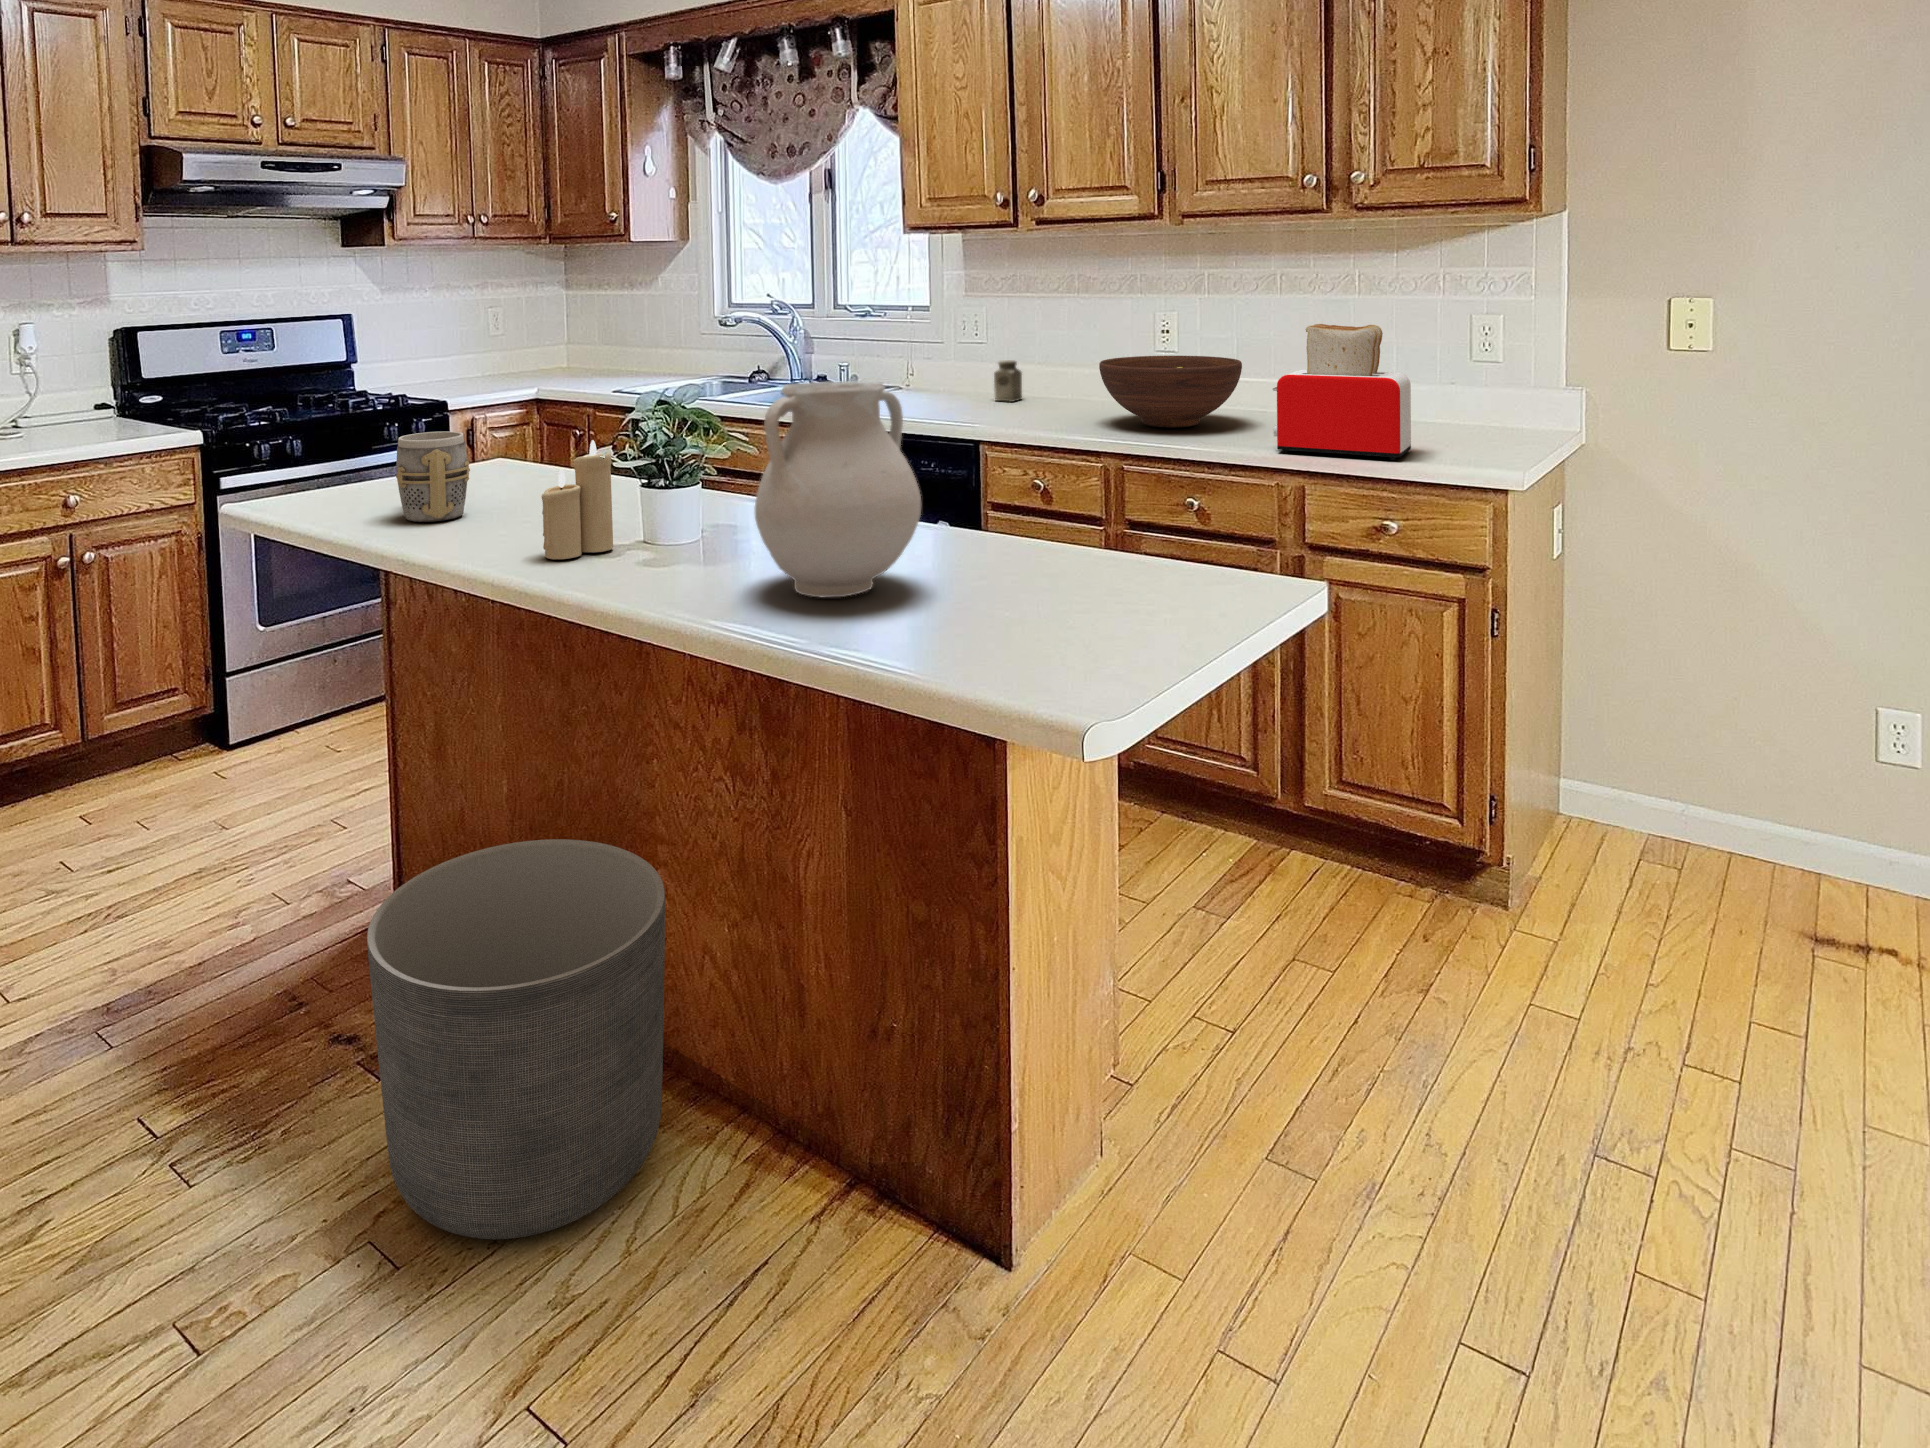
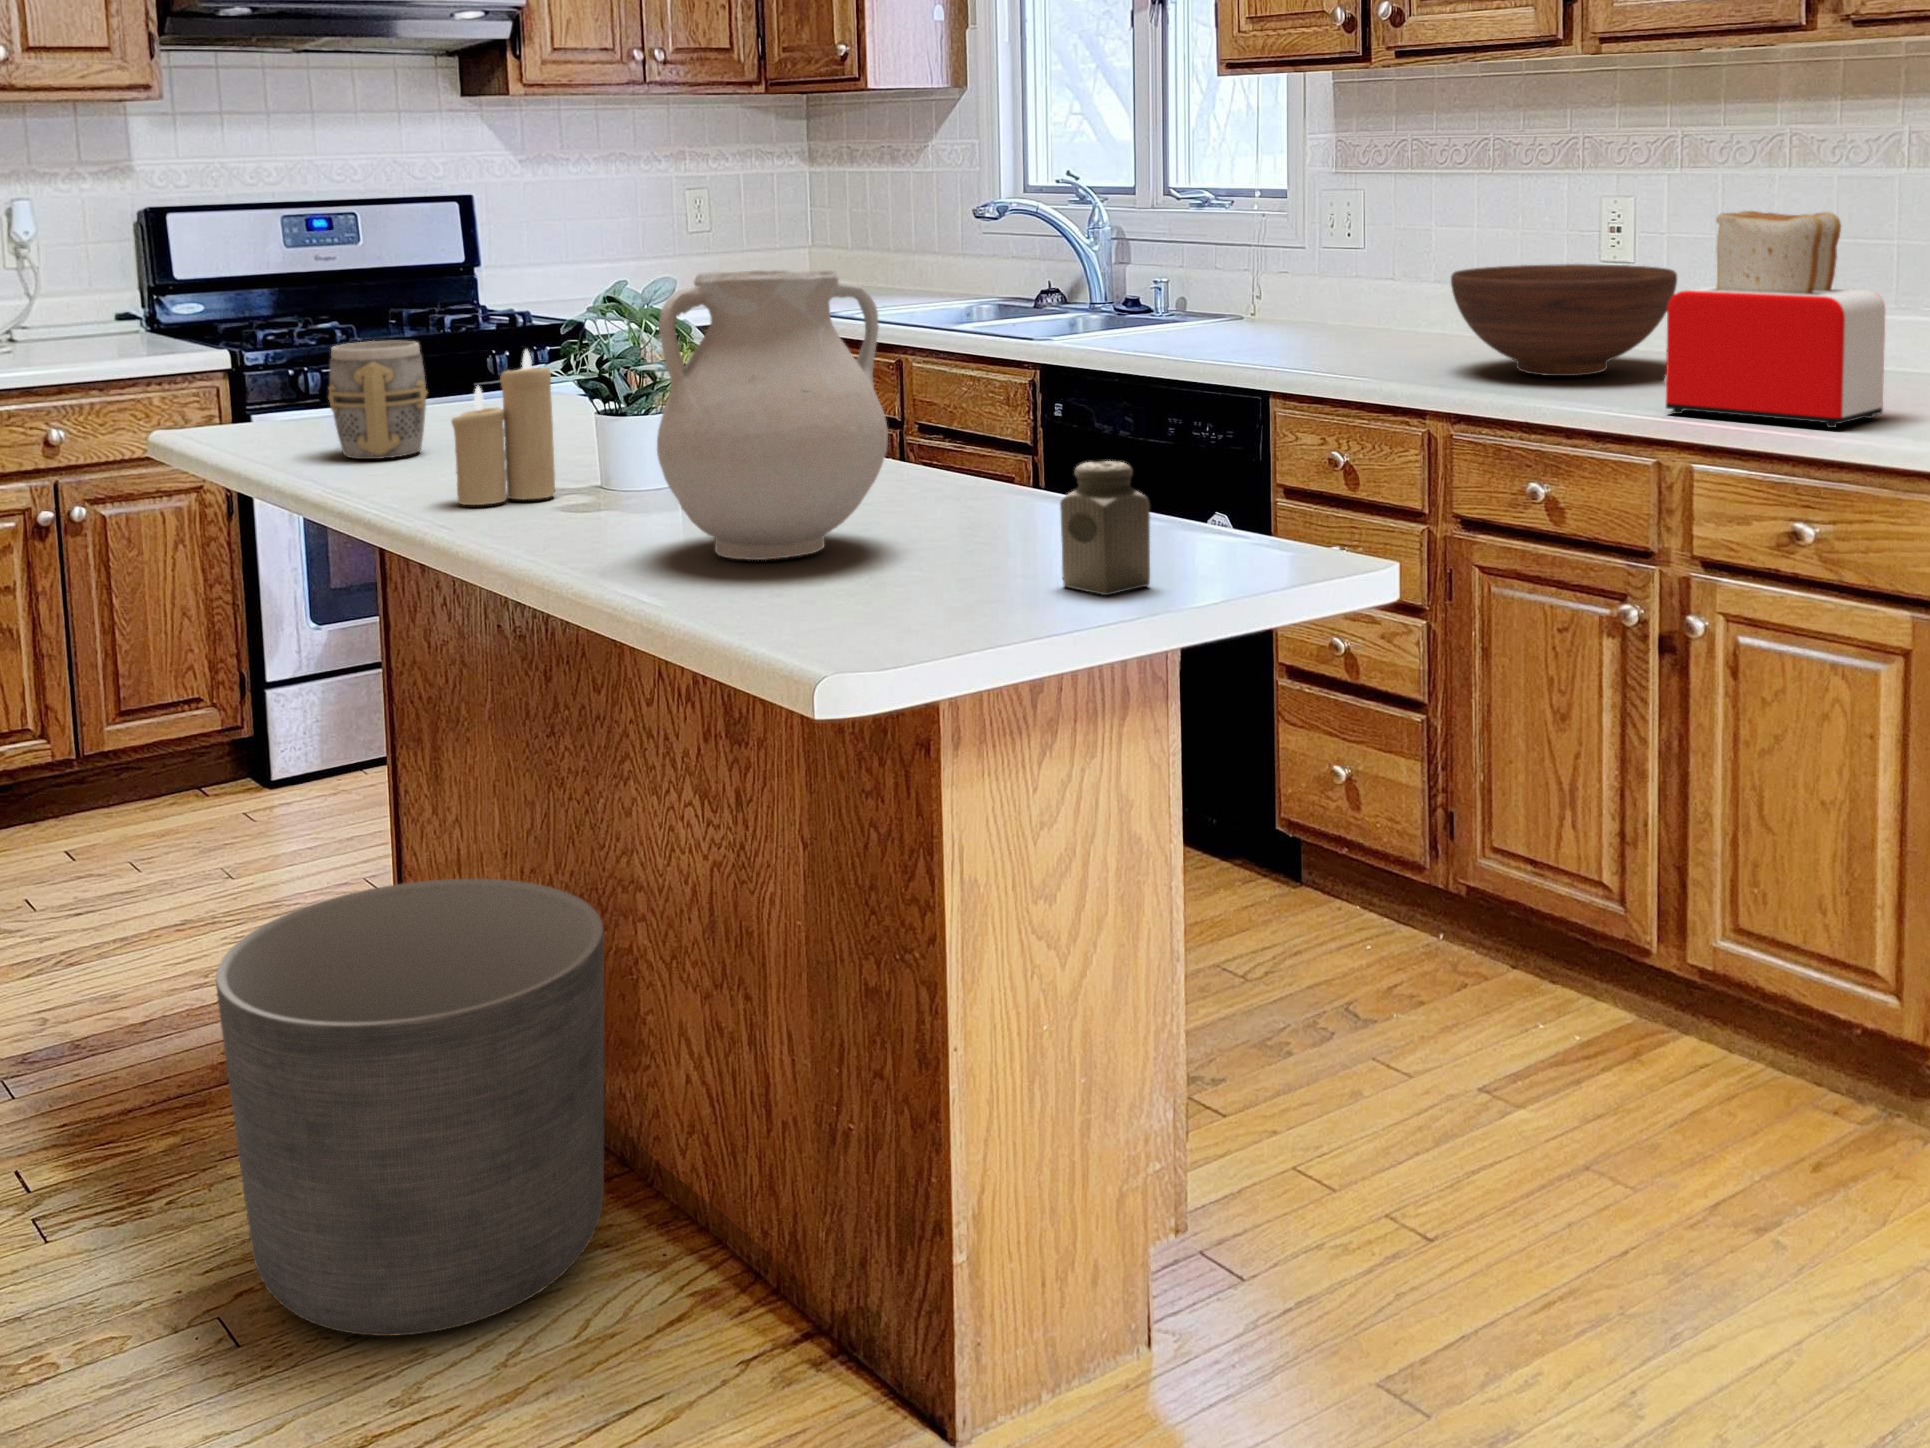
salt shaker: present [994,360,1022,402] -> present [1060,461,1150,595]

